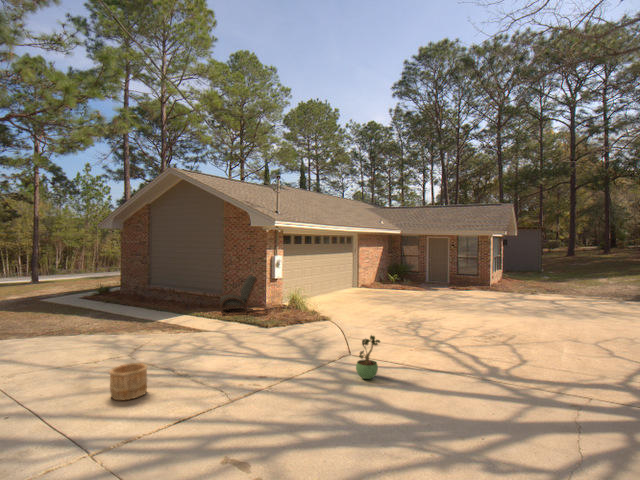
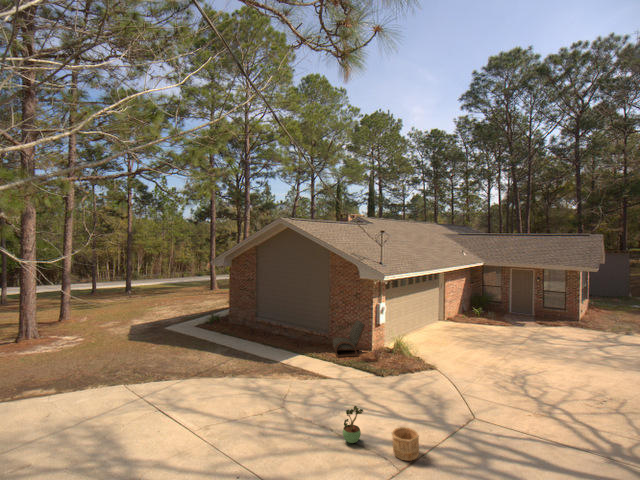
potted plant: present [356,335,380,379] -> present [343,406,363,443]
wooden bucket: present [109,363,147,400] -> present [392,427,419,461]

